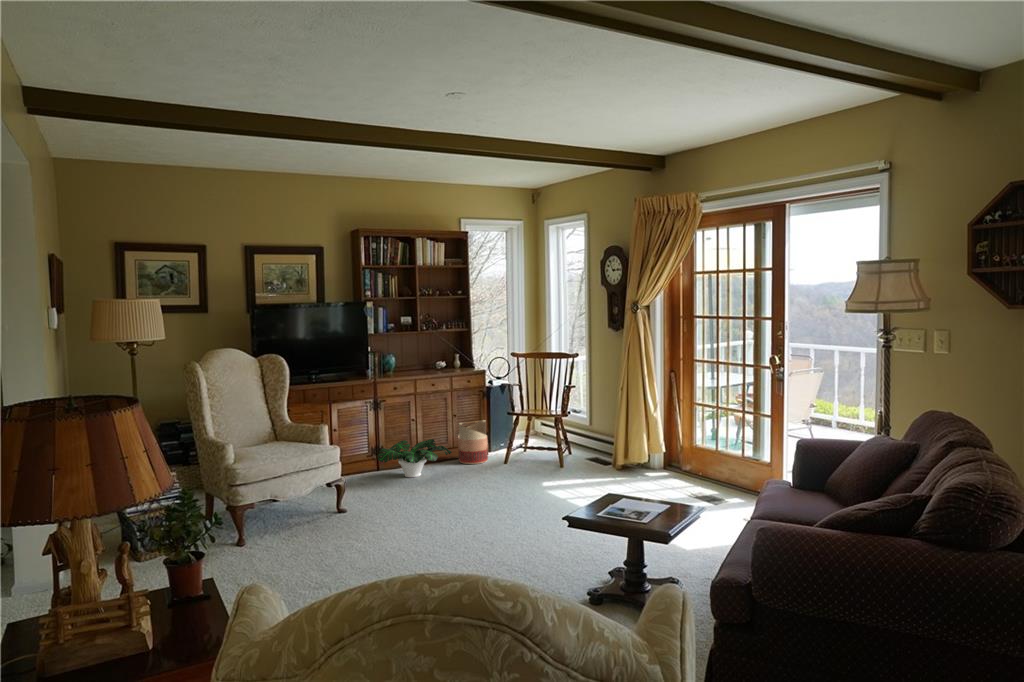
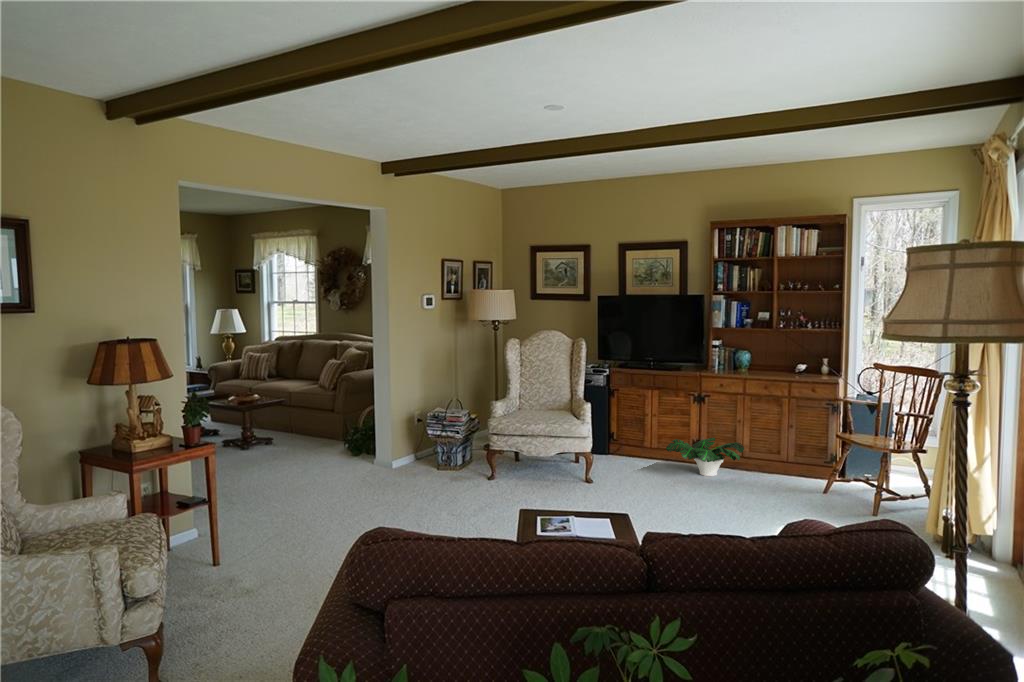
basket: present [458,420,488,464] -> none [777,433,814,483]

